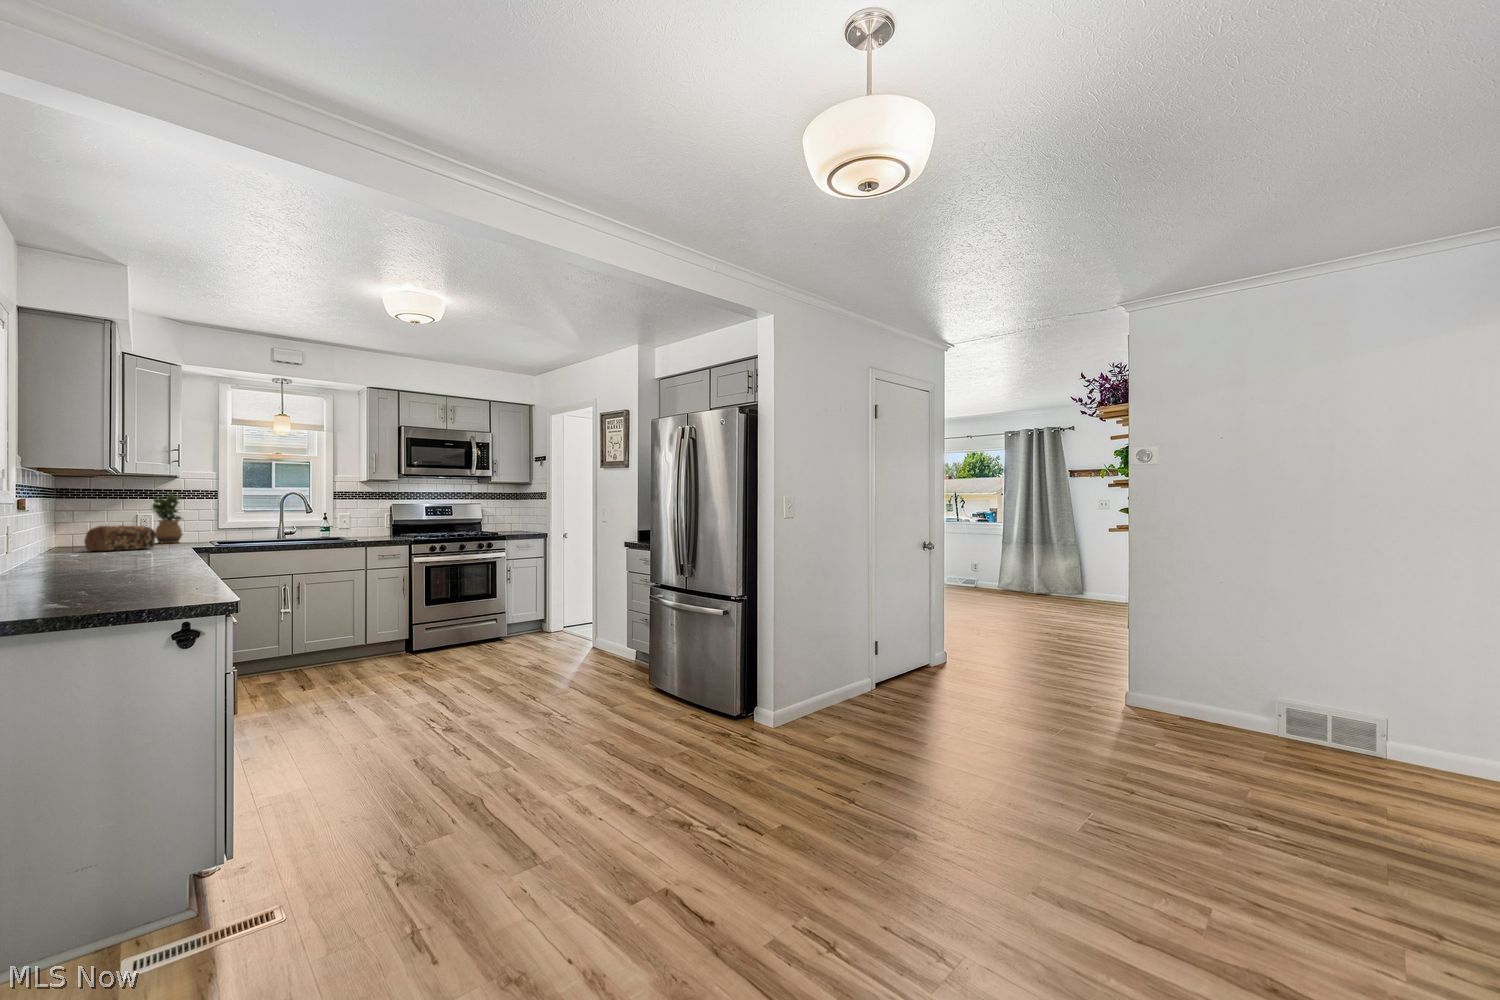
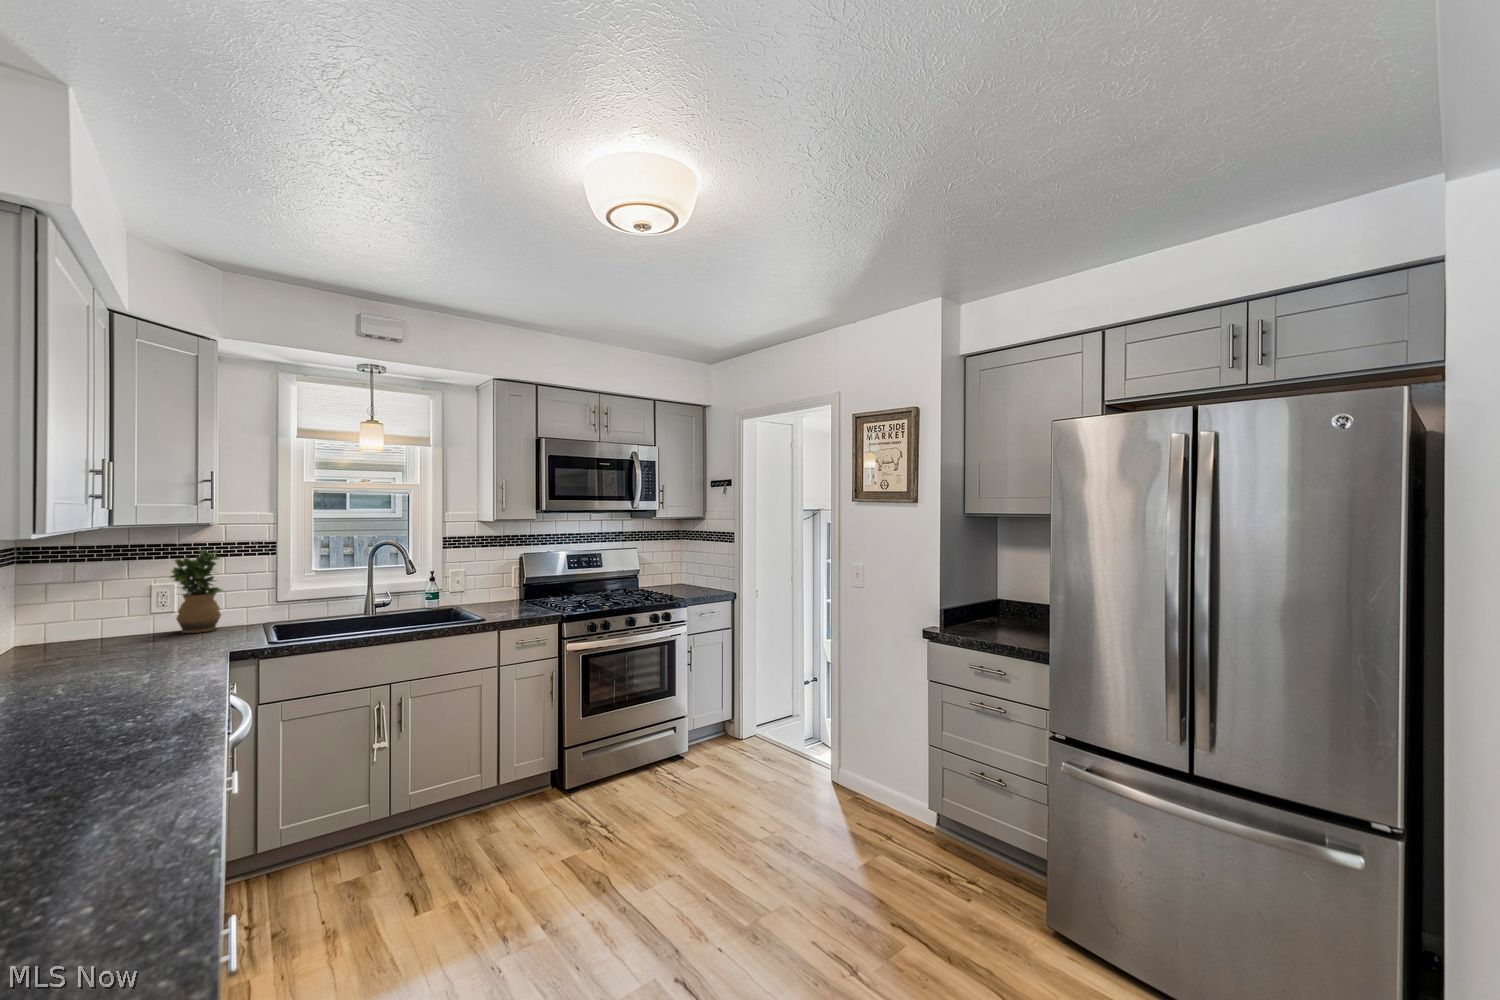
bread loaf: present [84,525,155,551] -> none [34,621,167,680]

